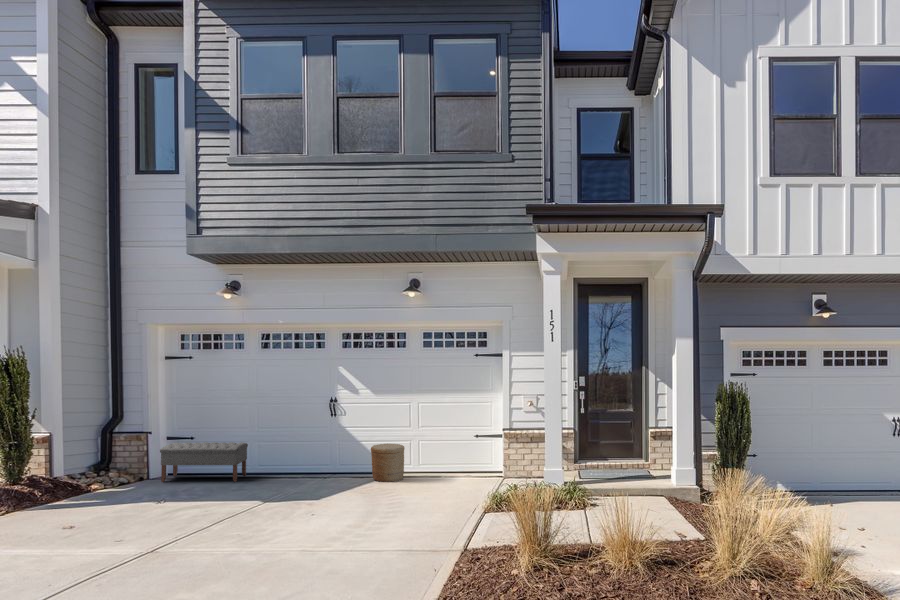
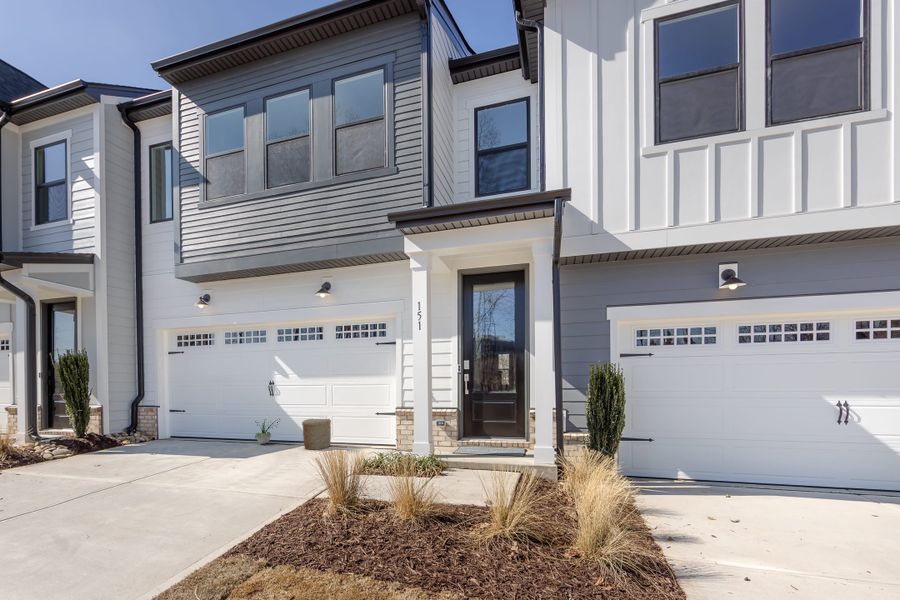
potted plant: none [287,433,329,479] -> present [255,419,280,444]
bench: present [160,442,248,482] -> none [177,413,238,445]

